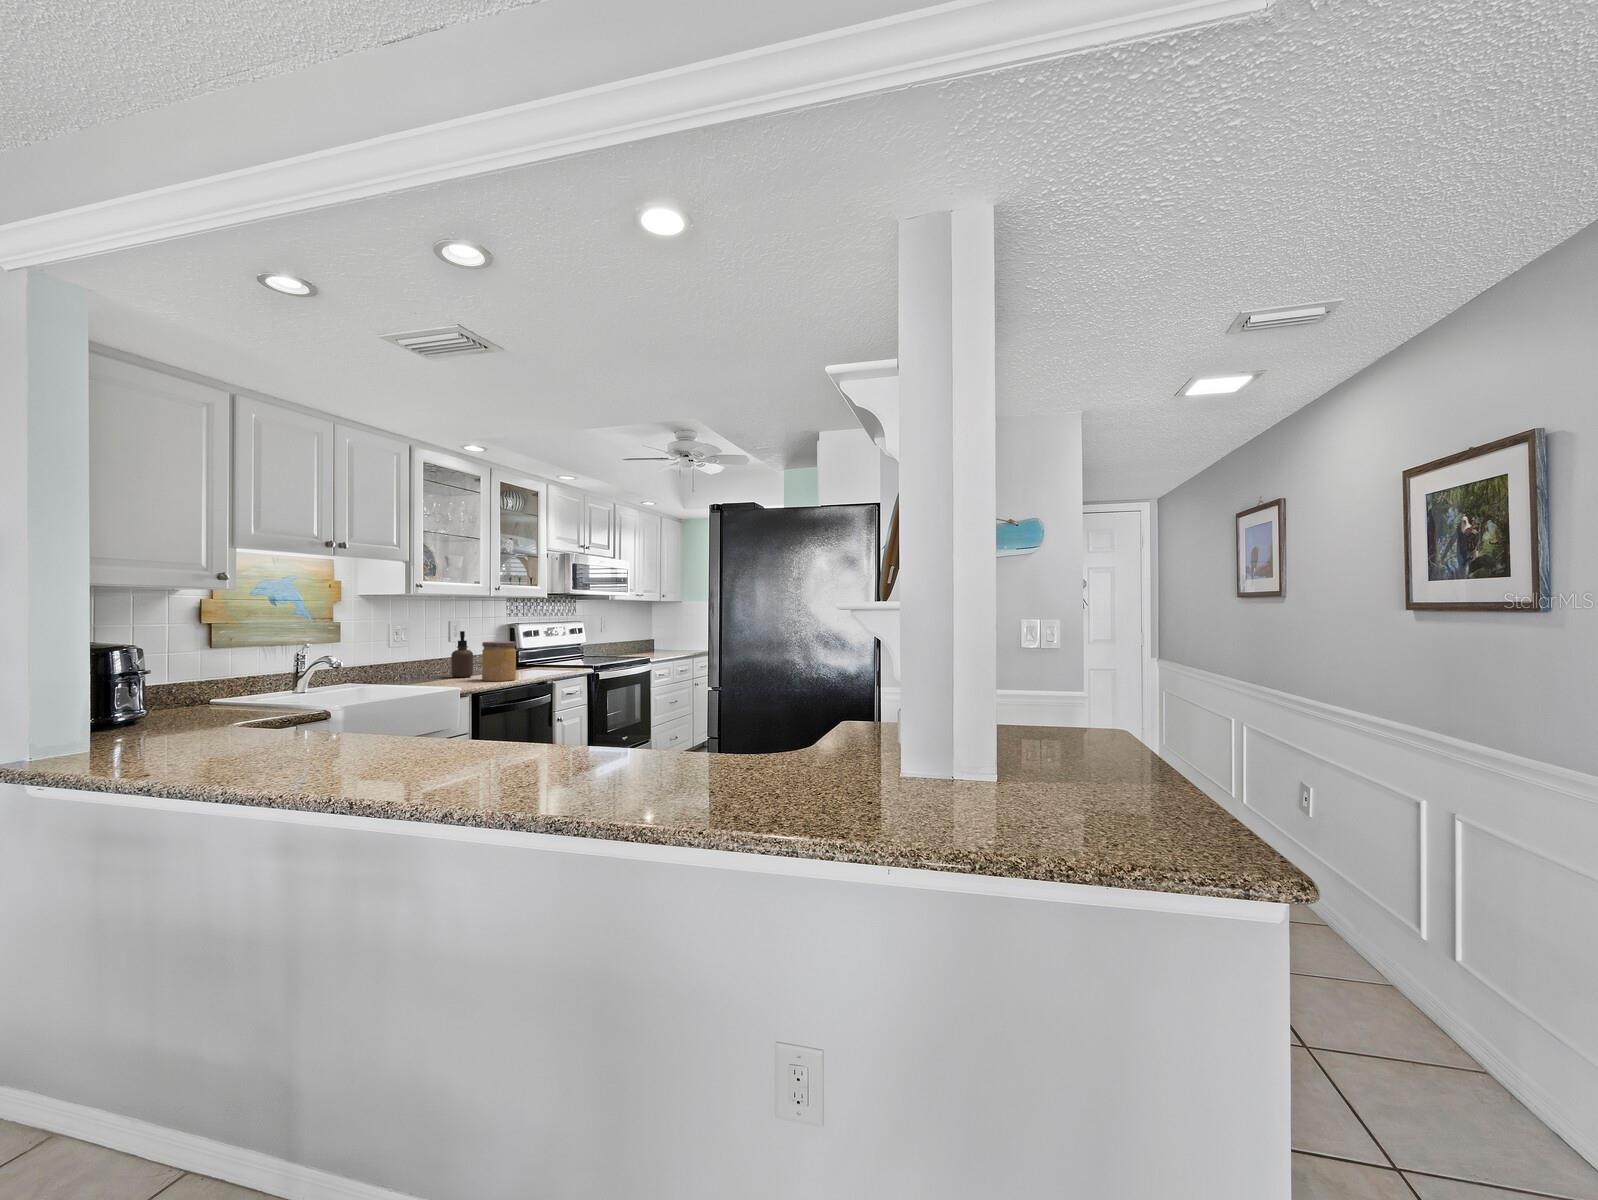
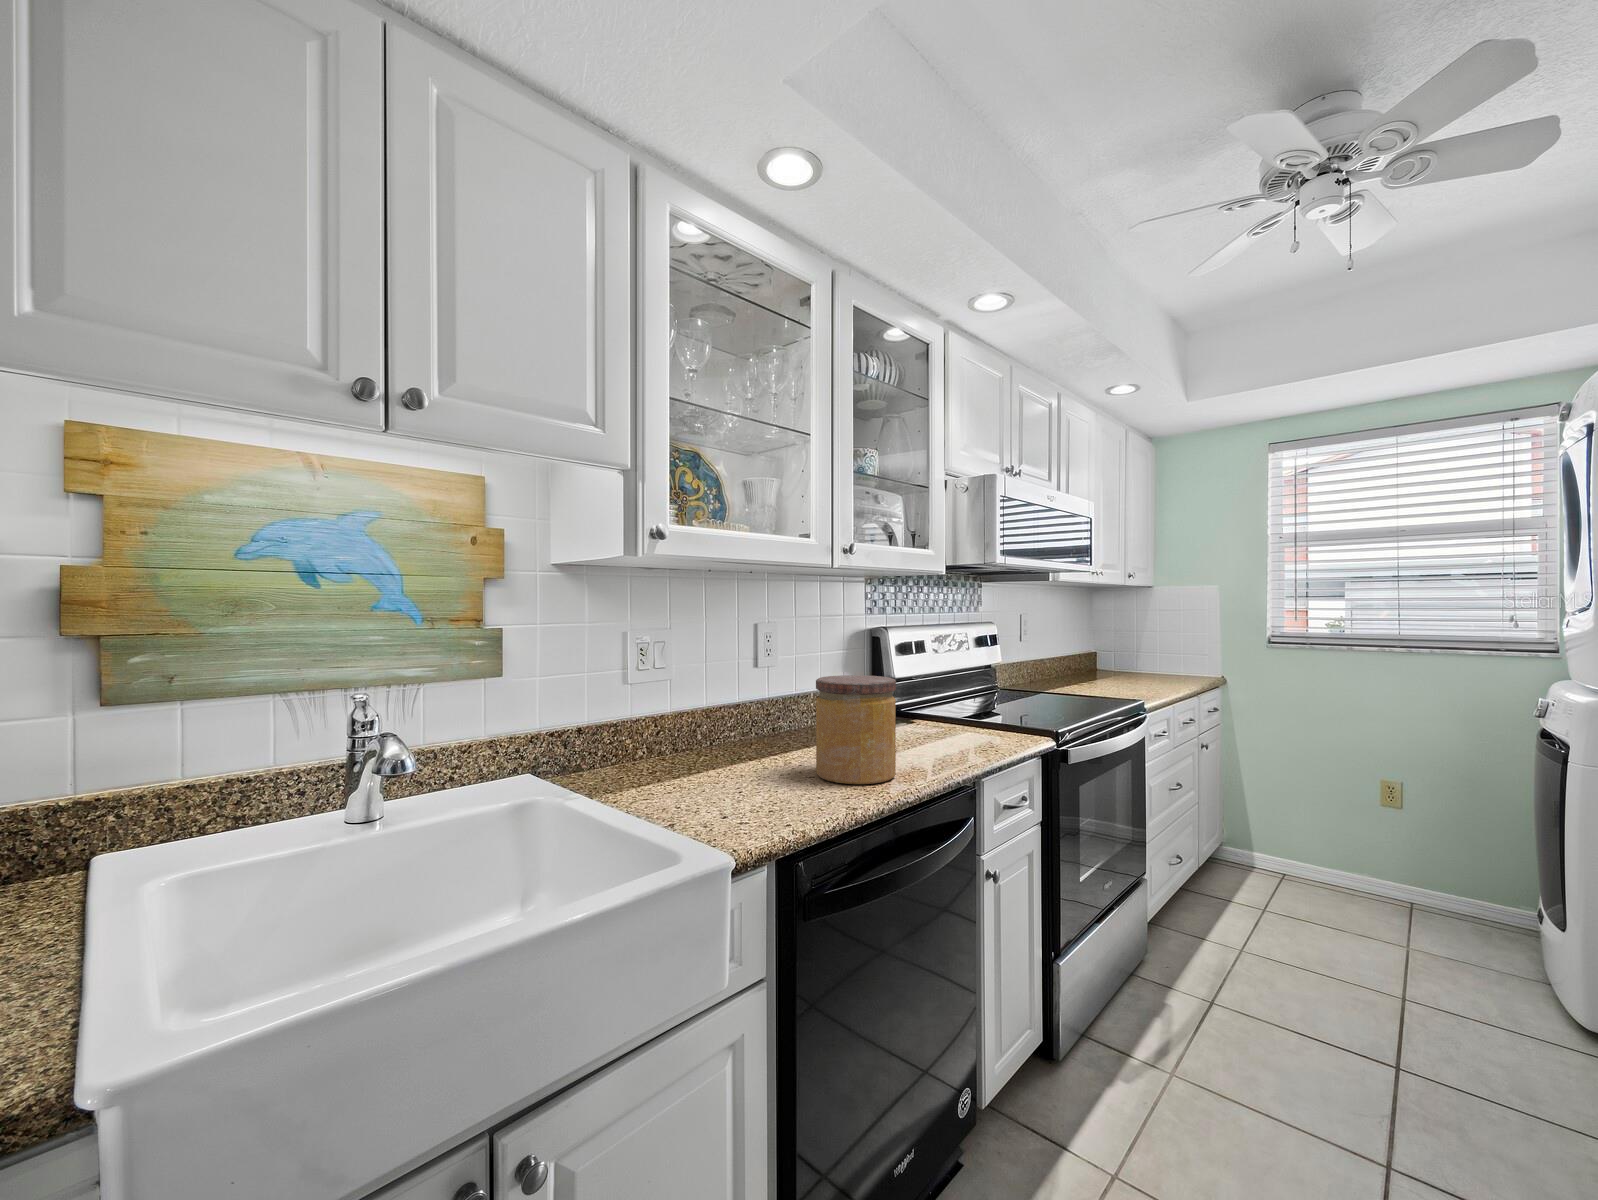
soap dispenser: present [451,631,473,677] -> none [754,647,799,754]

